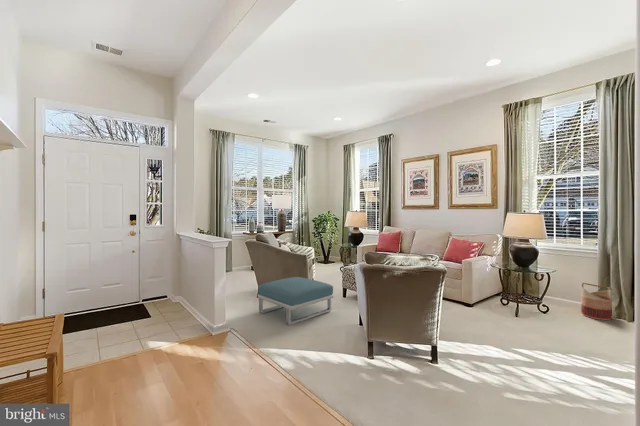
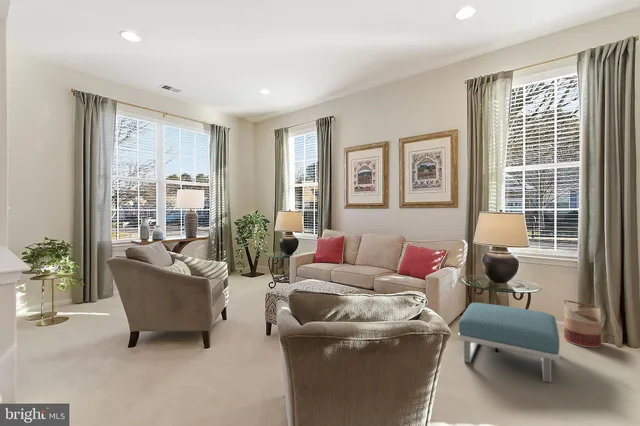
footstool: present [258,277,333,325] -> present [458,303,560,383]

